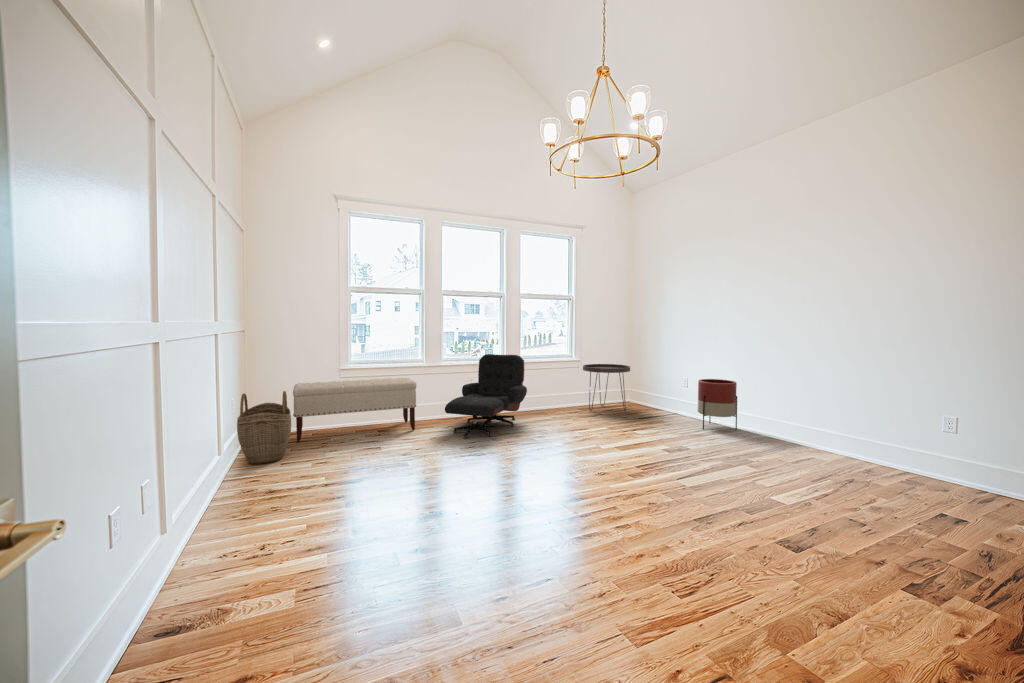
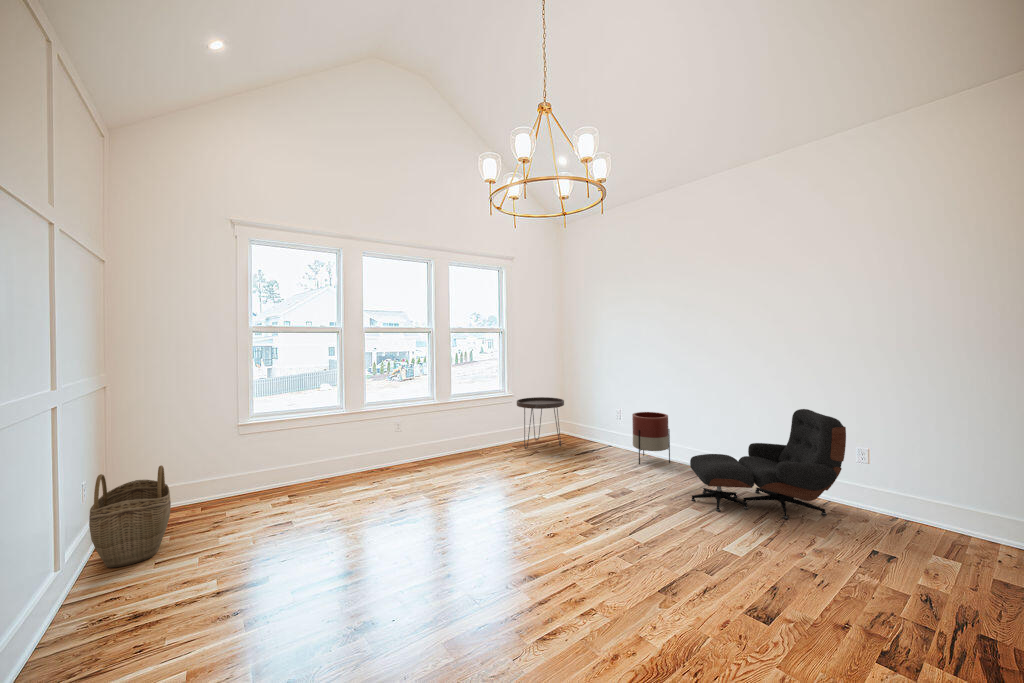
lounge chair: present [445,354,527,438] -> present [690,409,846,519]
bench: present [293,378,416,442] -> none [174,429,335,523]

